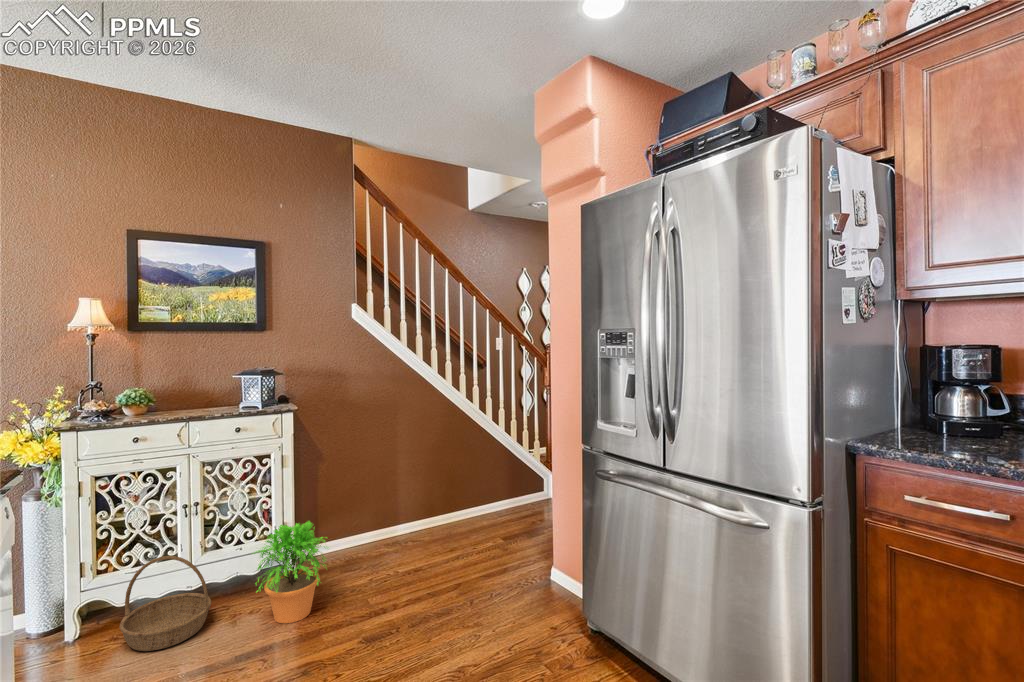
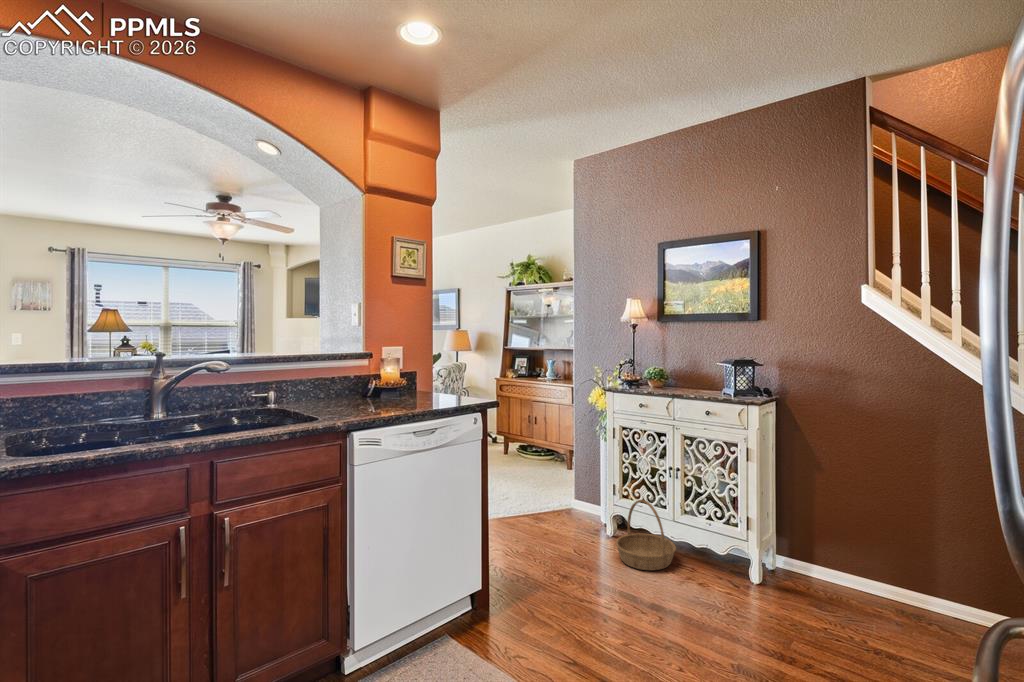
potted plant: present [255,521,326,623] -> none [688,509,760,607]

